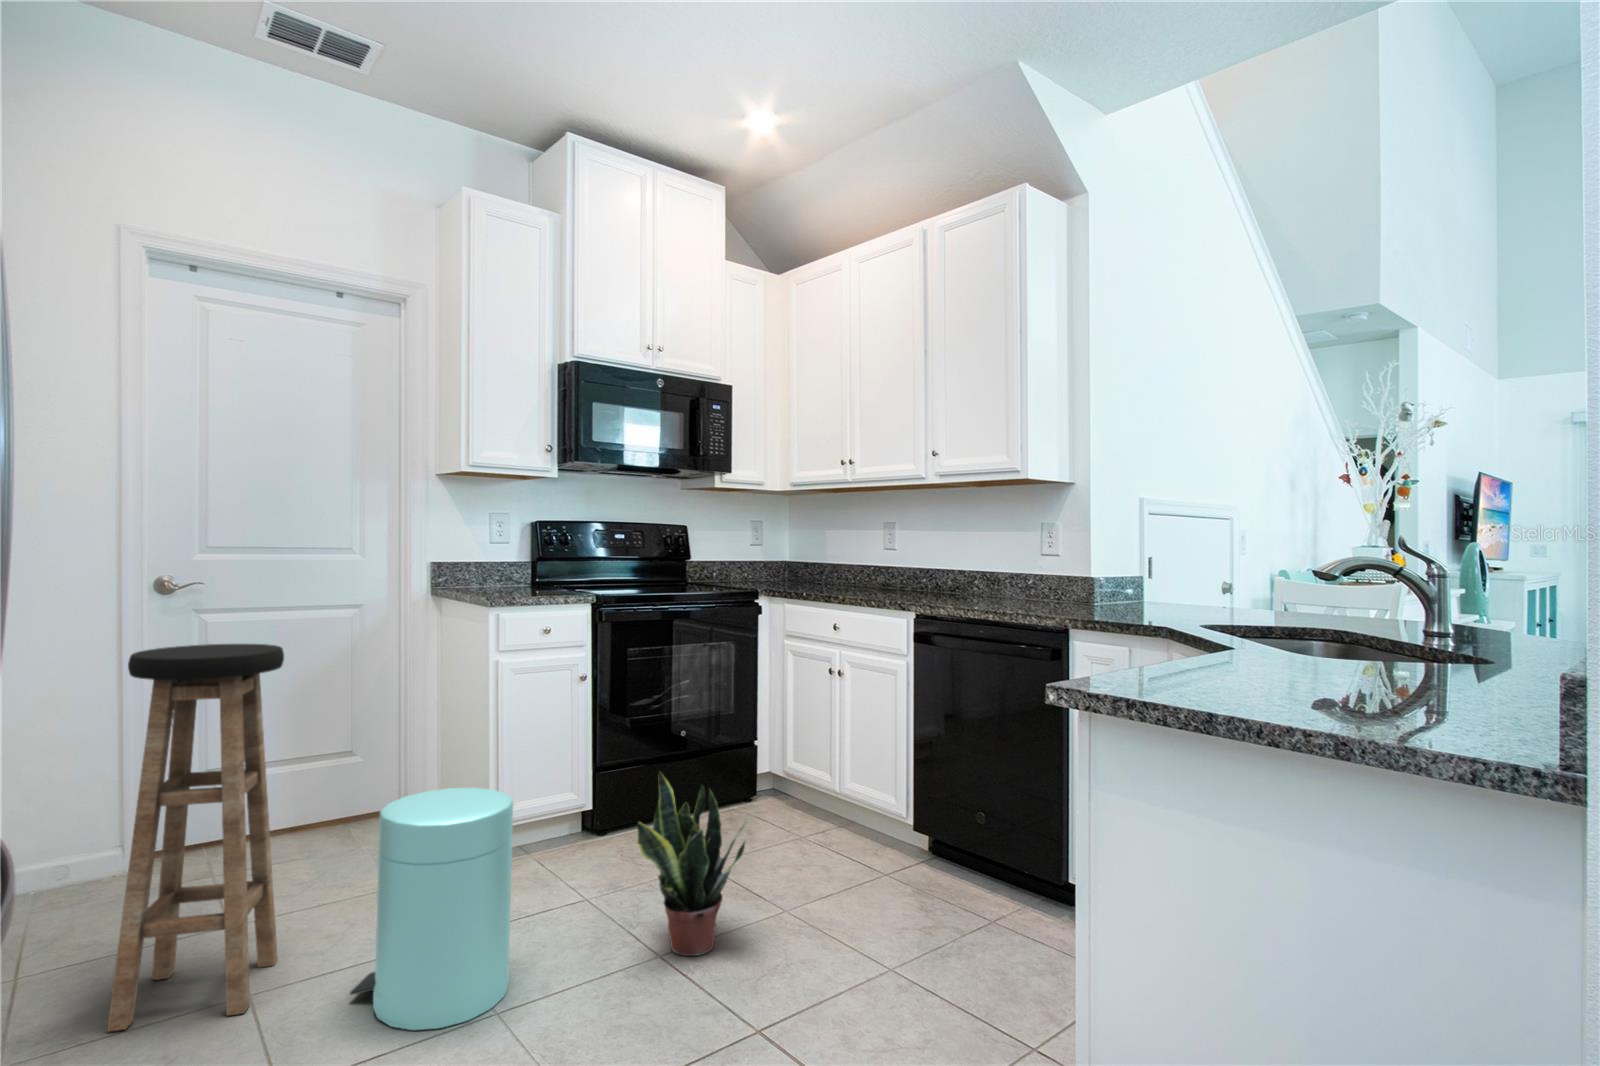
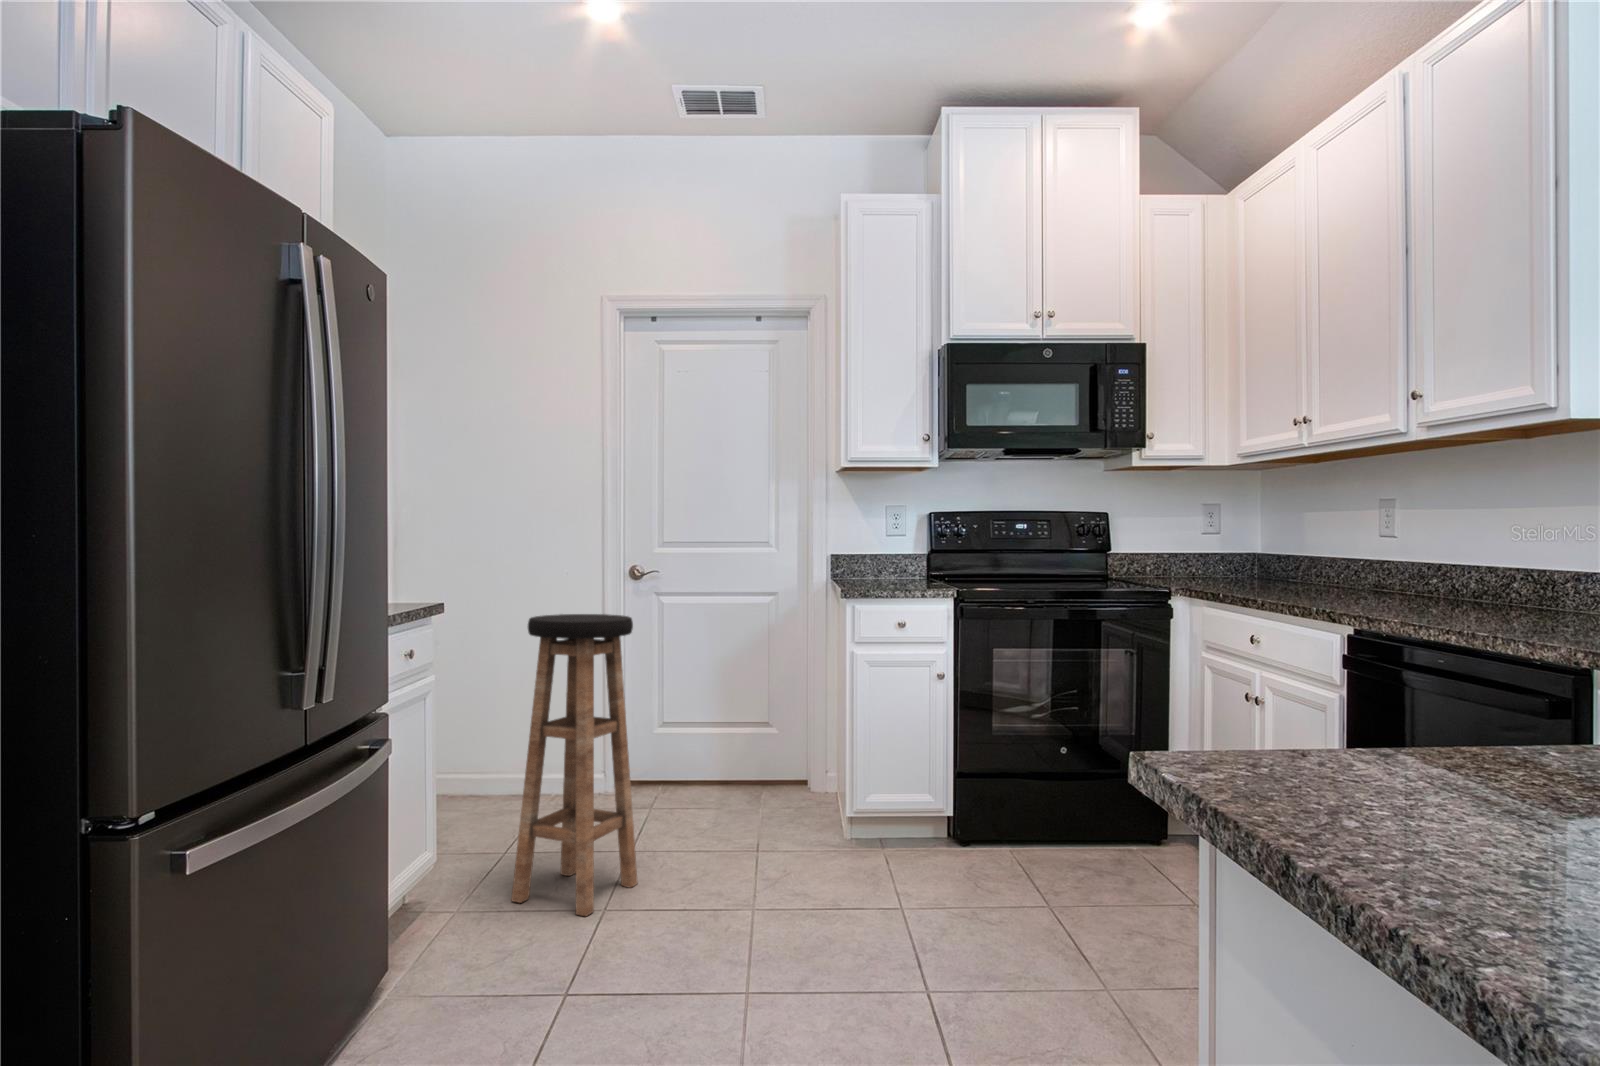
potted plant: present [637,772,753,956] -> none [881,779,1038,997]
trash can: present [350,787,513,1030] -> none [650,759,775,979]

